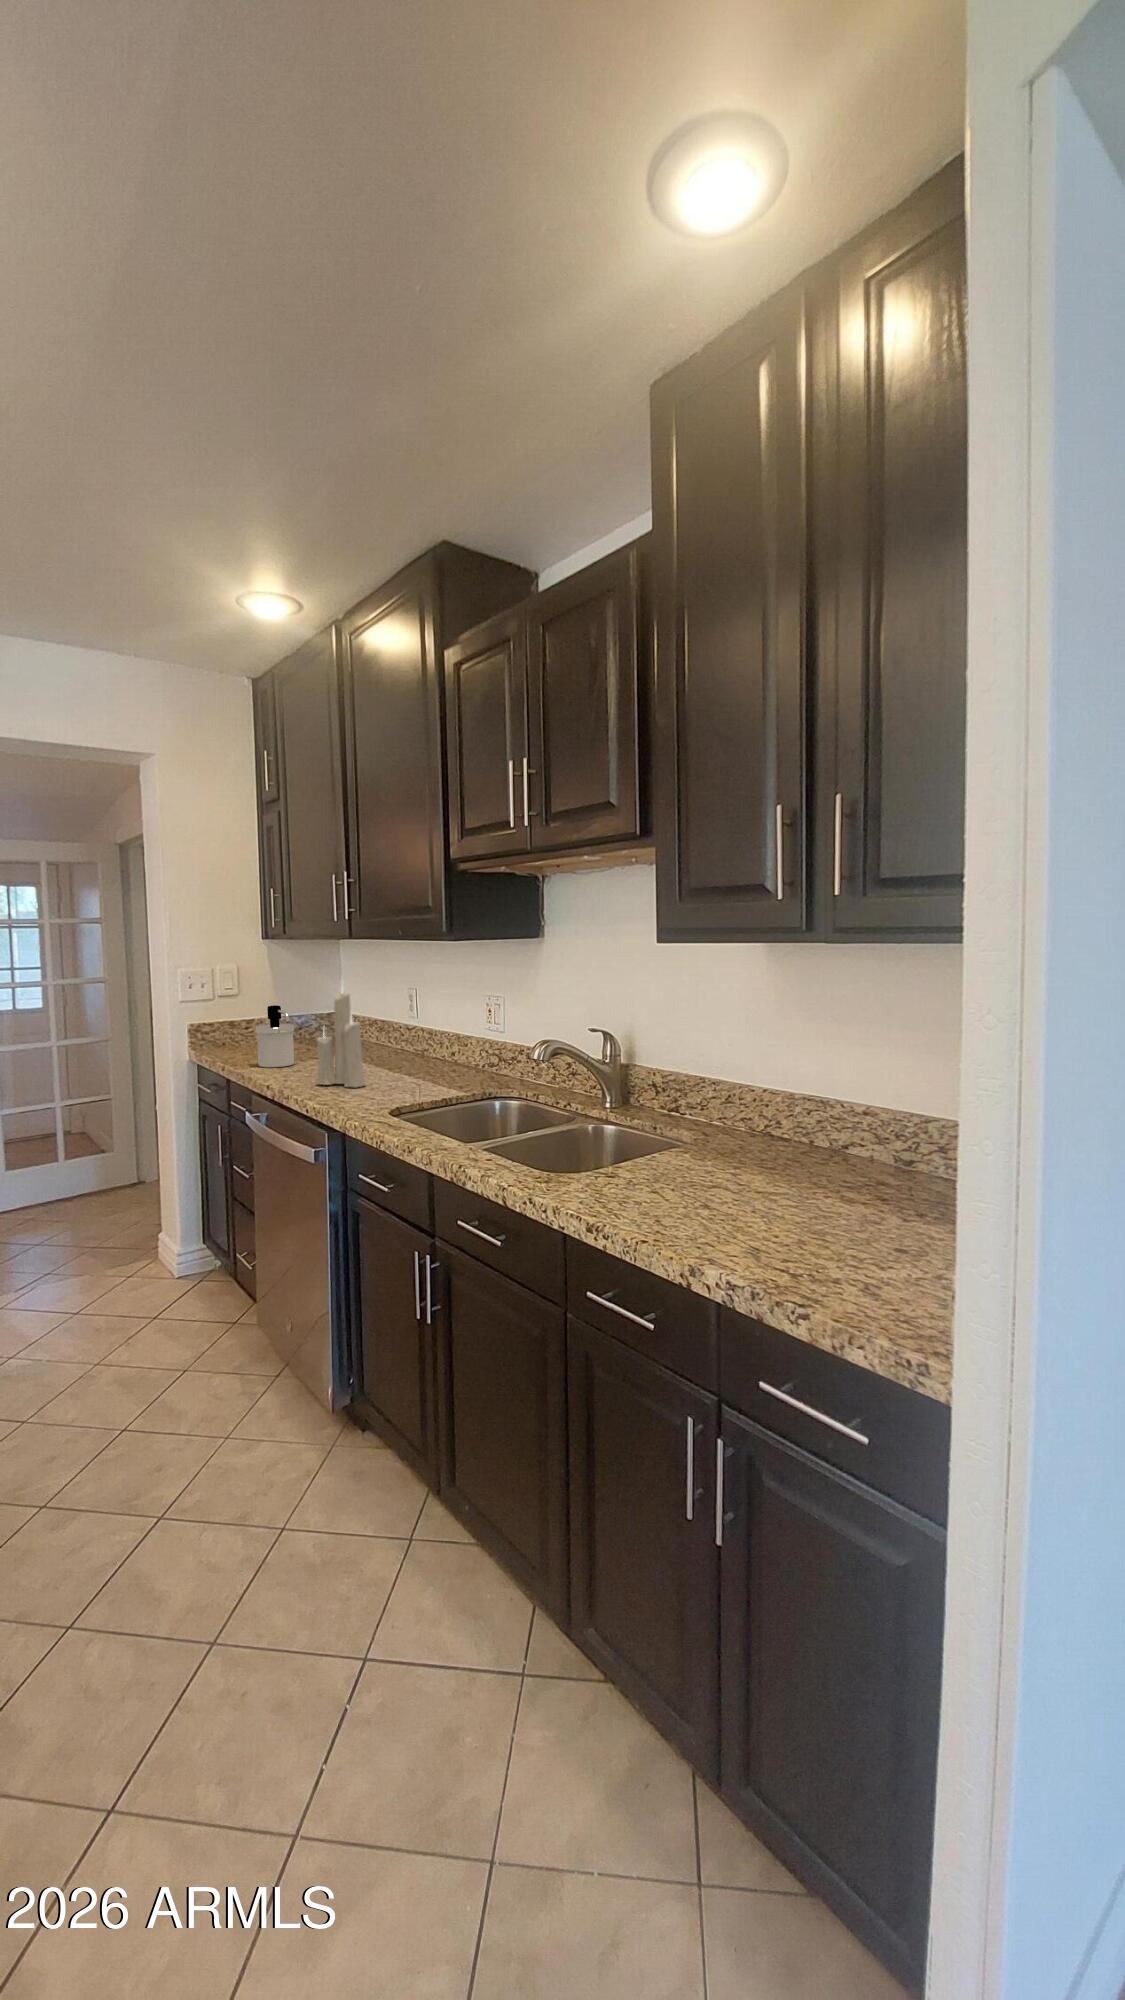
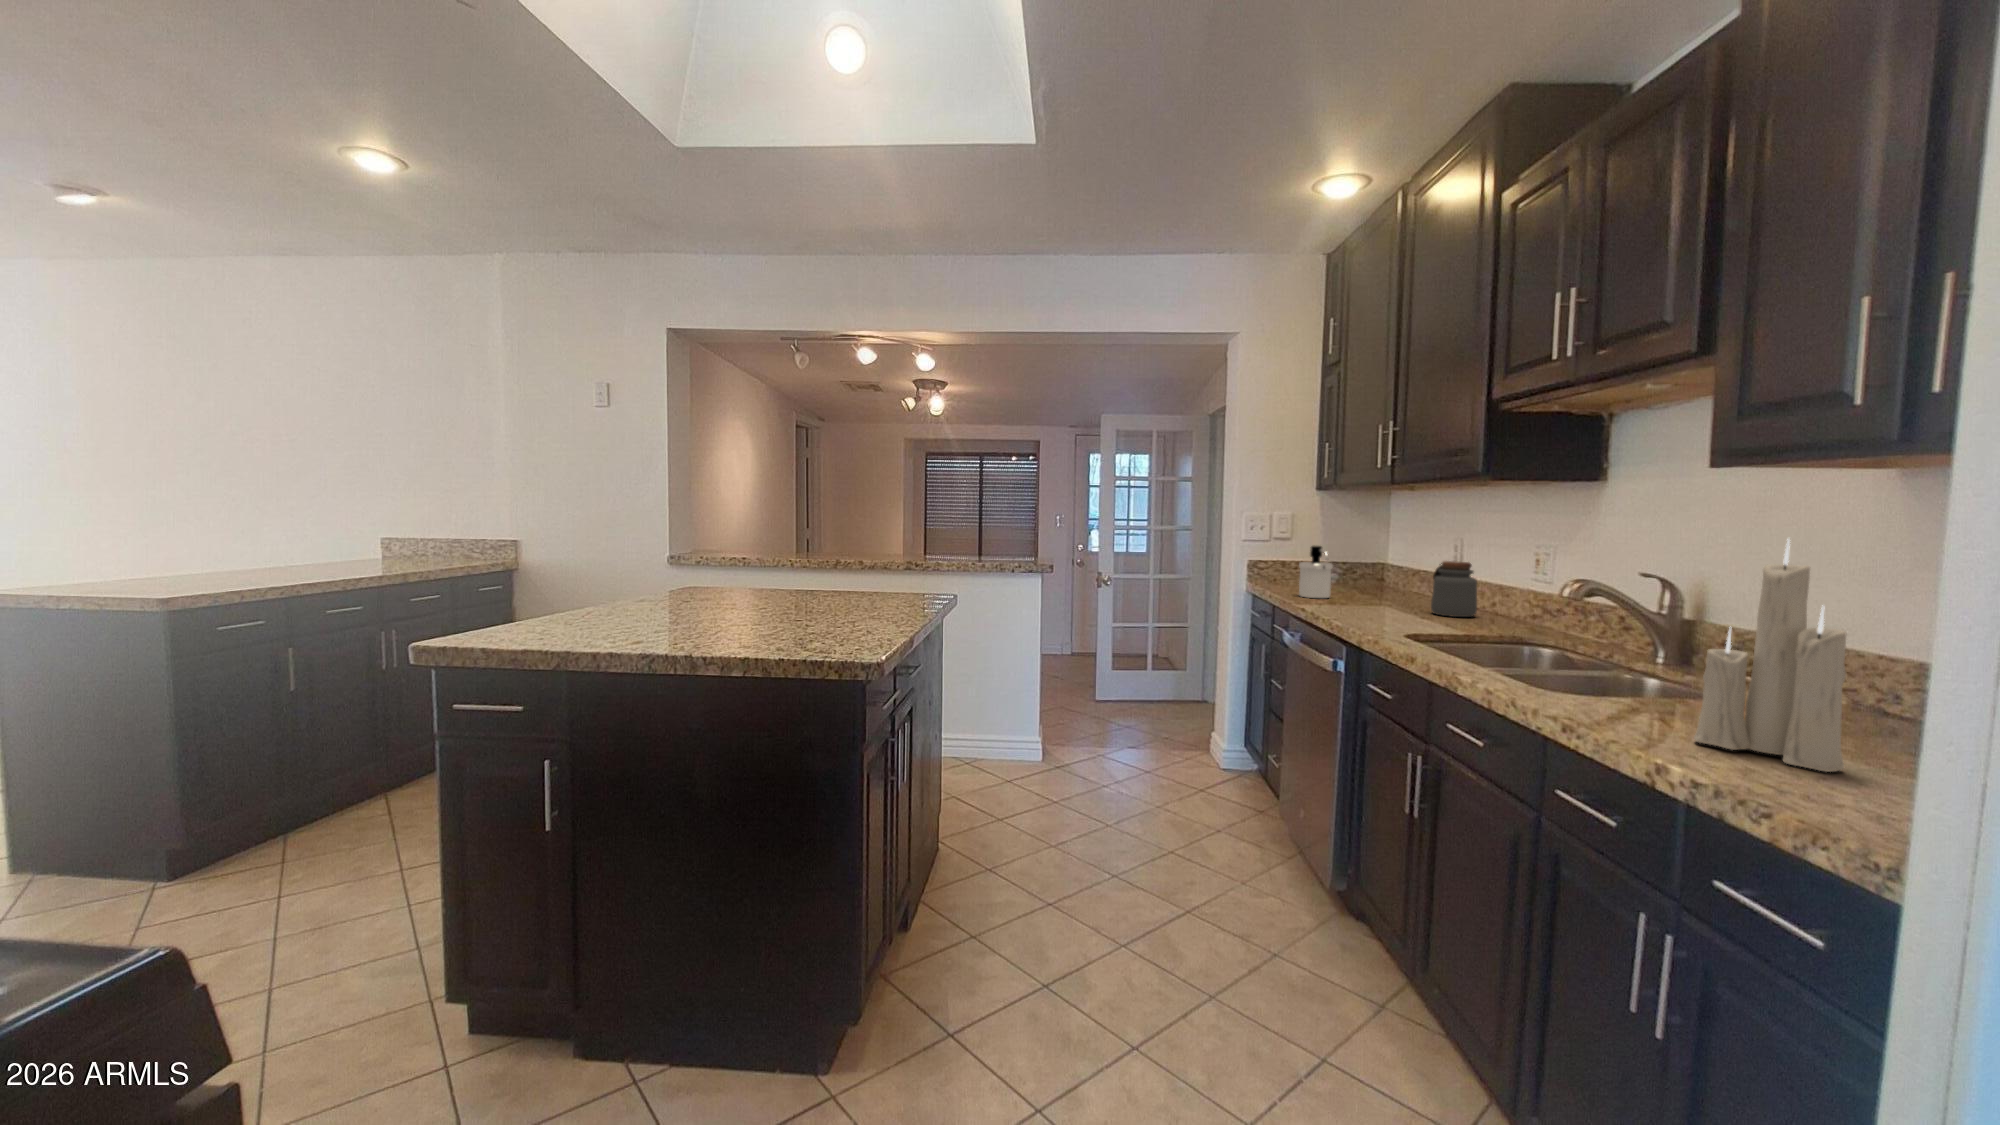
candle: present [317,992,365,1087] -> present [1694,539,1846,772]
jar: none [401,1015,444,1074] -> present [1431,561,1477,617]

